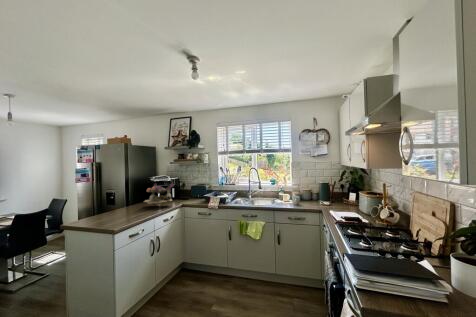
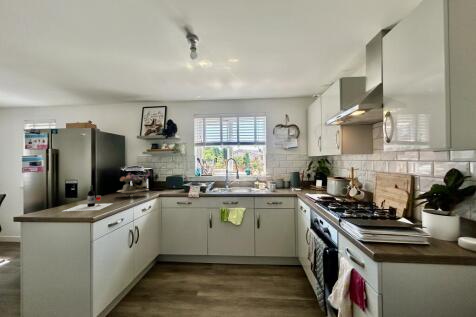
wine bottle: none [91,199,138,223] -> present [63,186,112,212]

